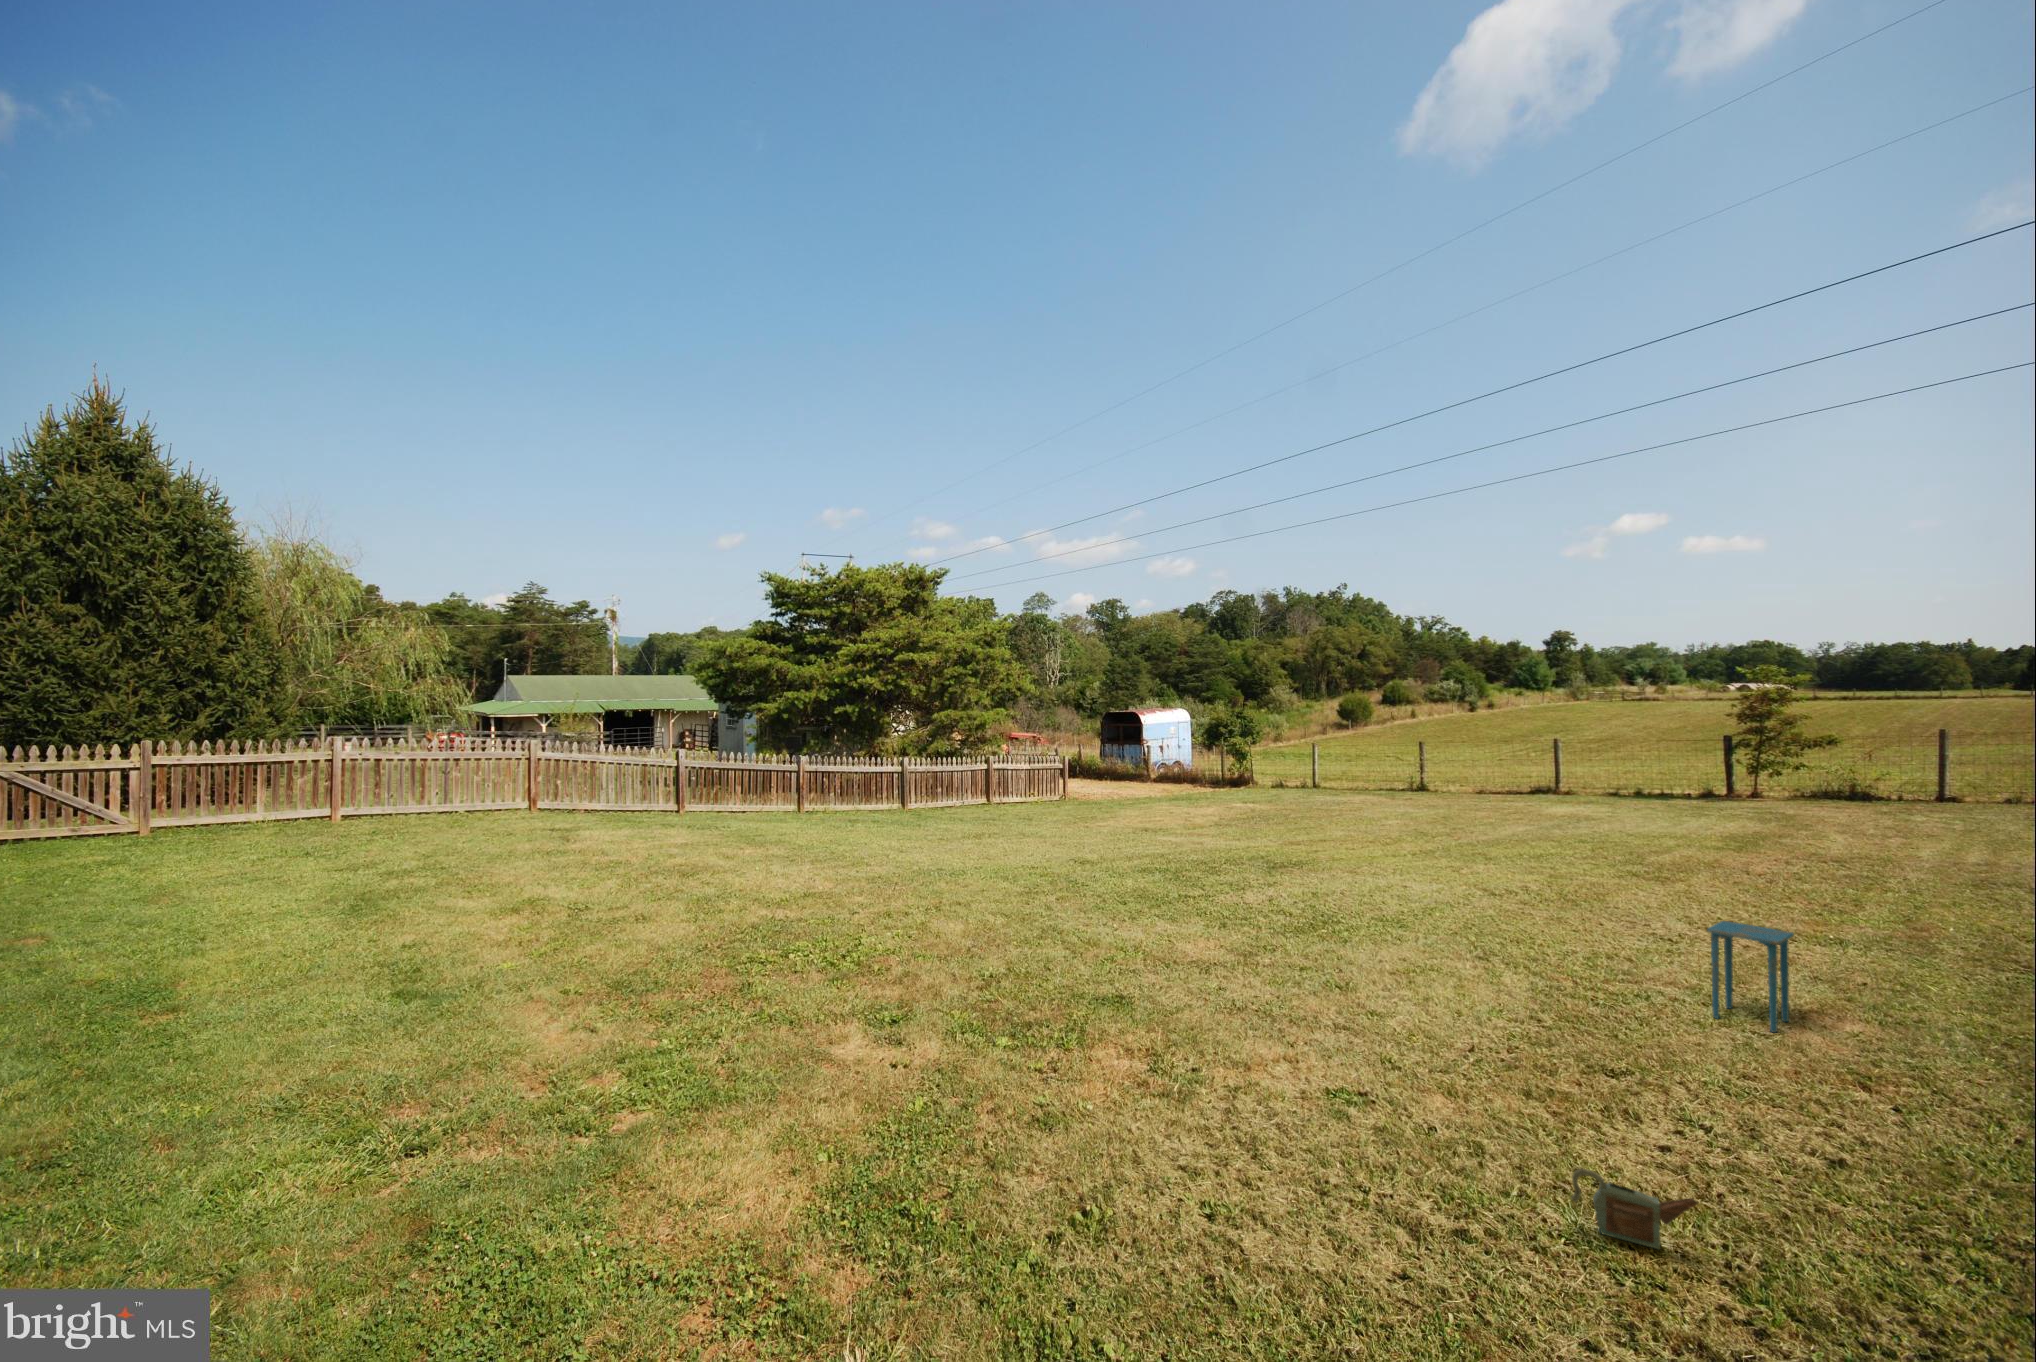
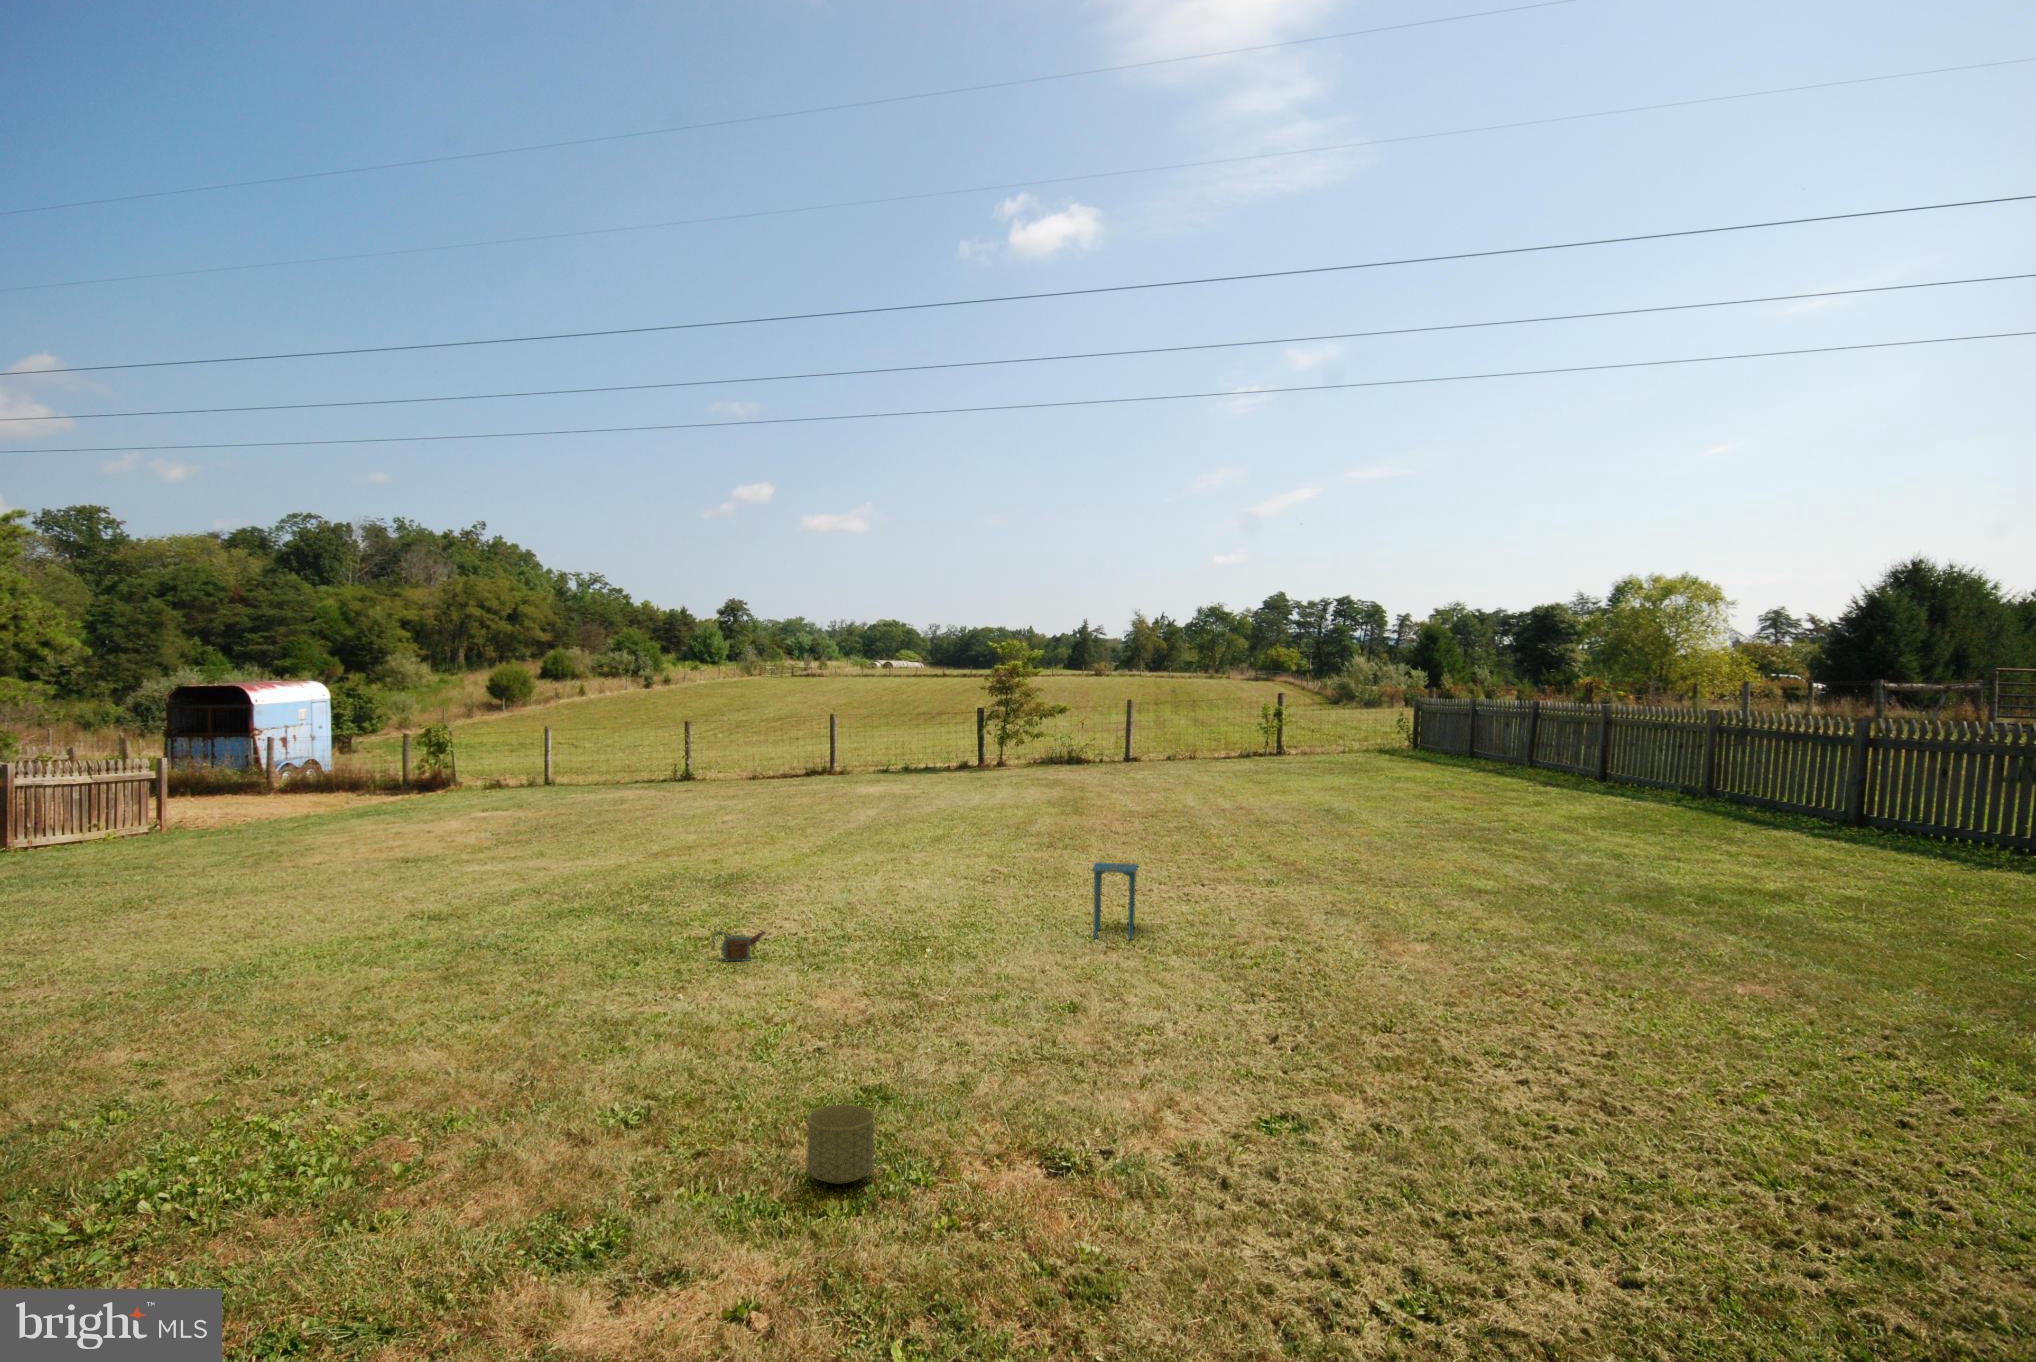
planter: none [1041,1155,1117,1261] -> present [807,1104,874,1185]
watering can: present [1571,1169,1698,1249] -> present [712,931,766,962]

